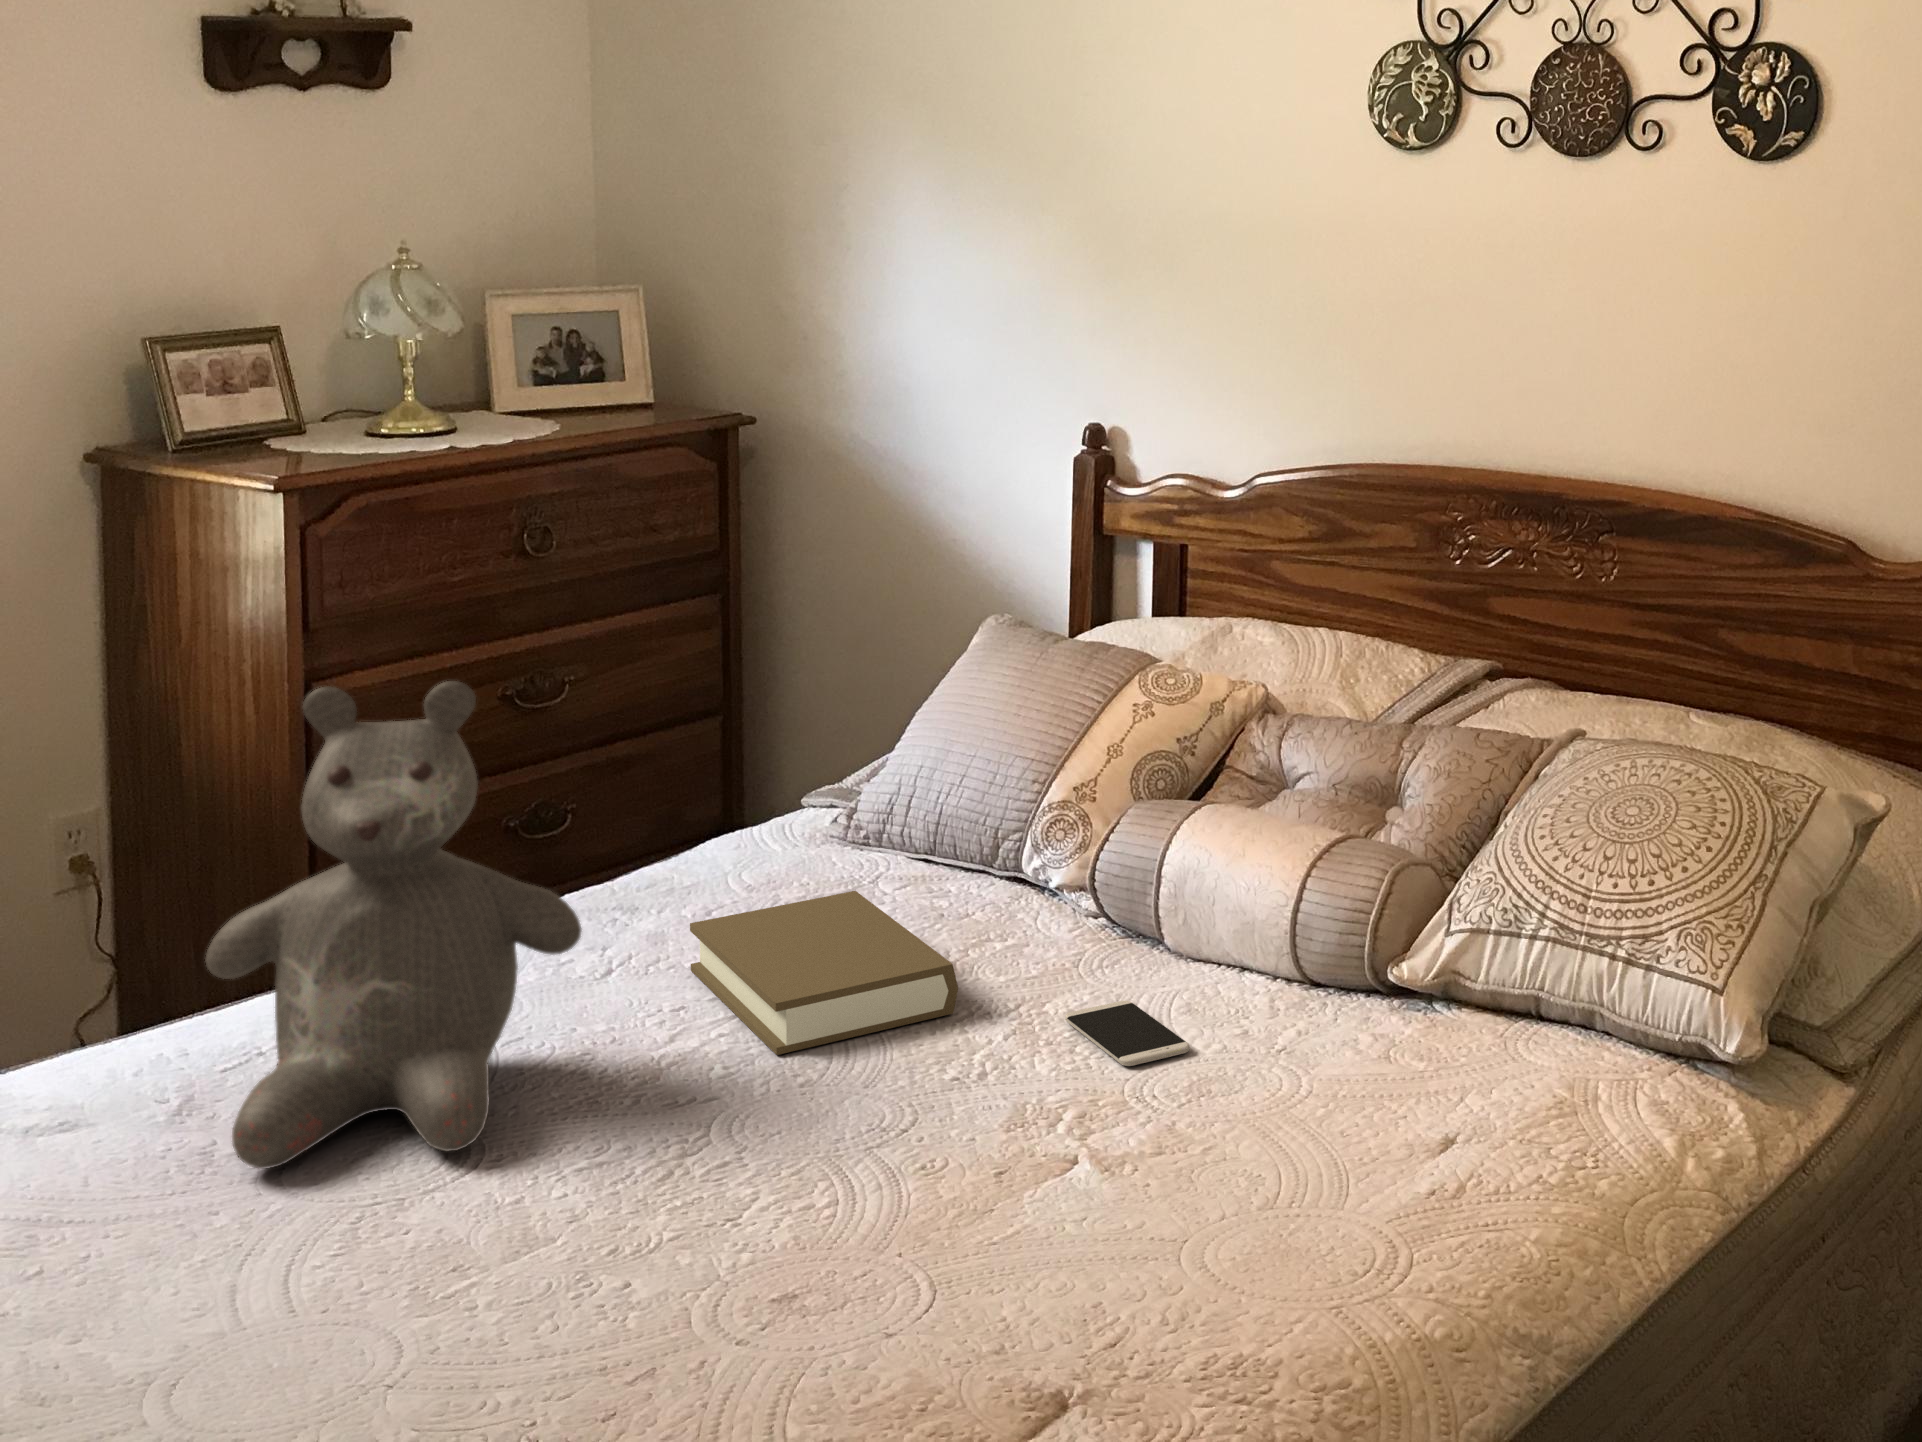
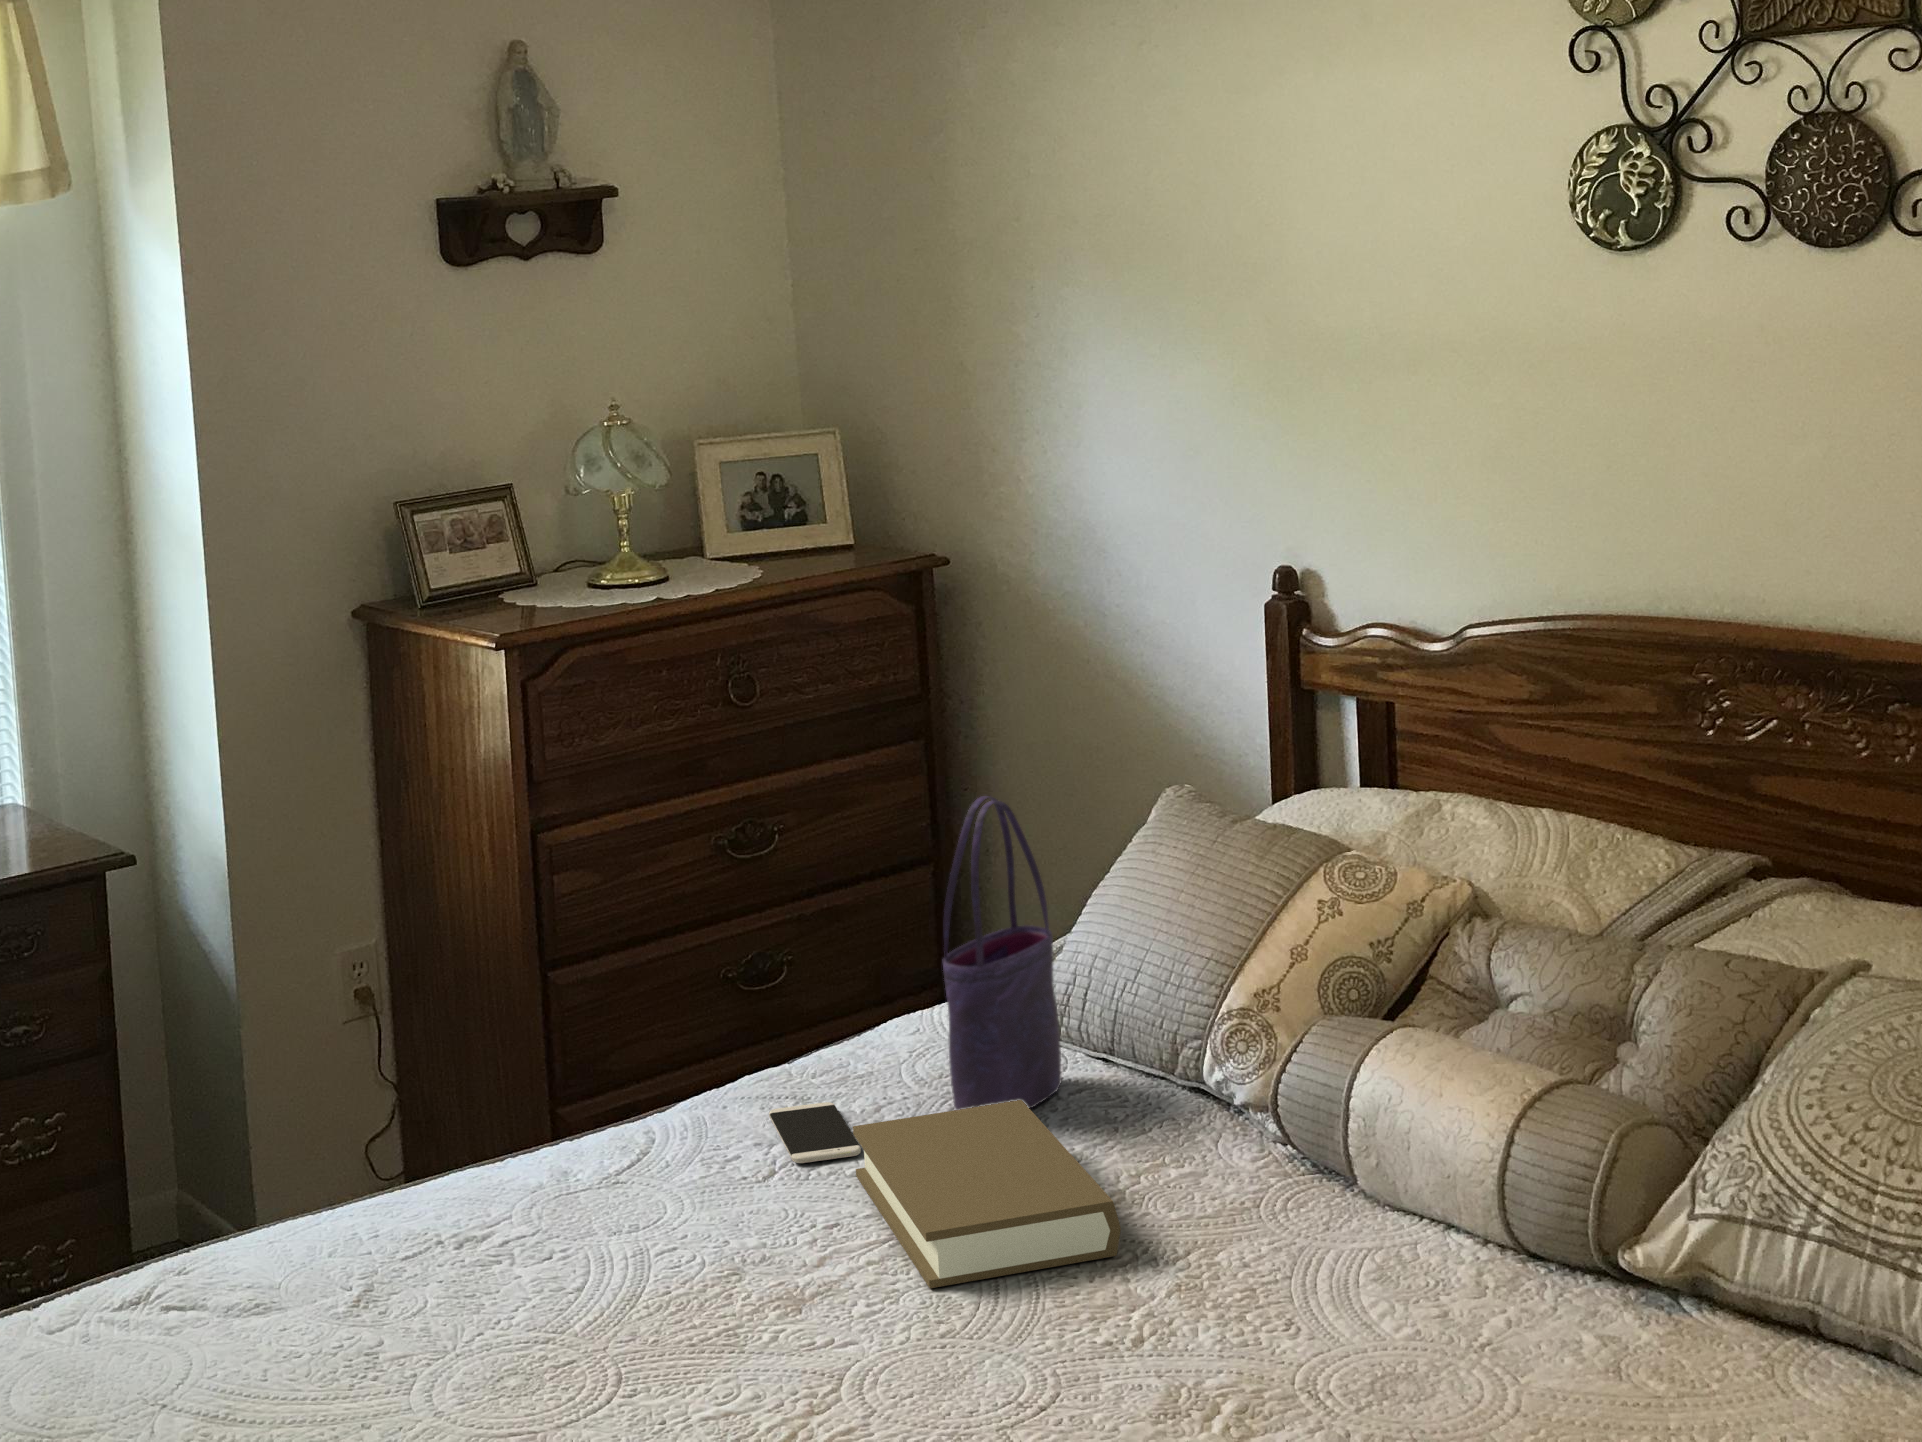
tote bag: none [780,613,886,918] -> present [943,796,1061,1110]
teddy bear: present [206,681,582,1169] -> none [397,880,732,1369]
smartphone: present [1065,1001,1189,1066] -> present [769,1102,861,1163]

